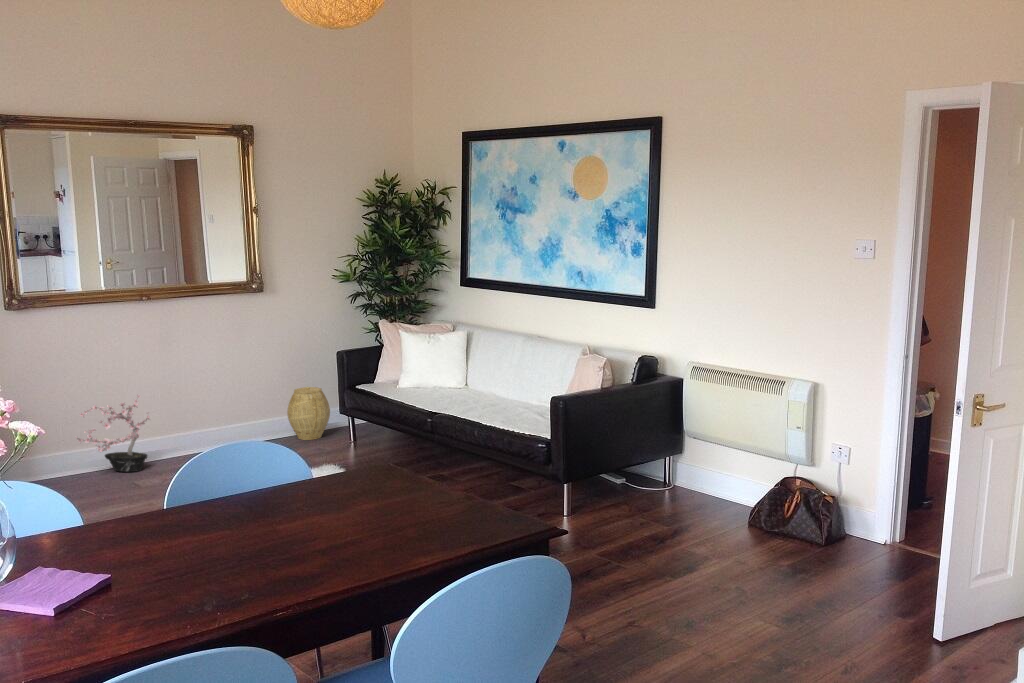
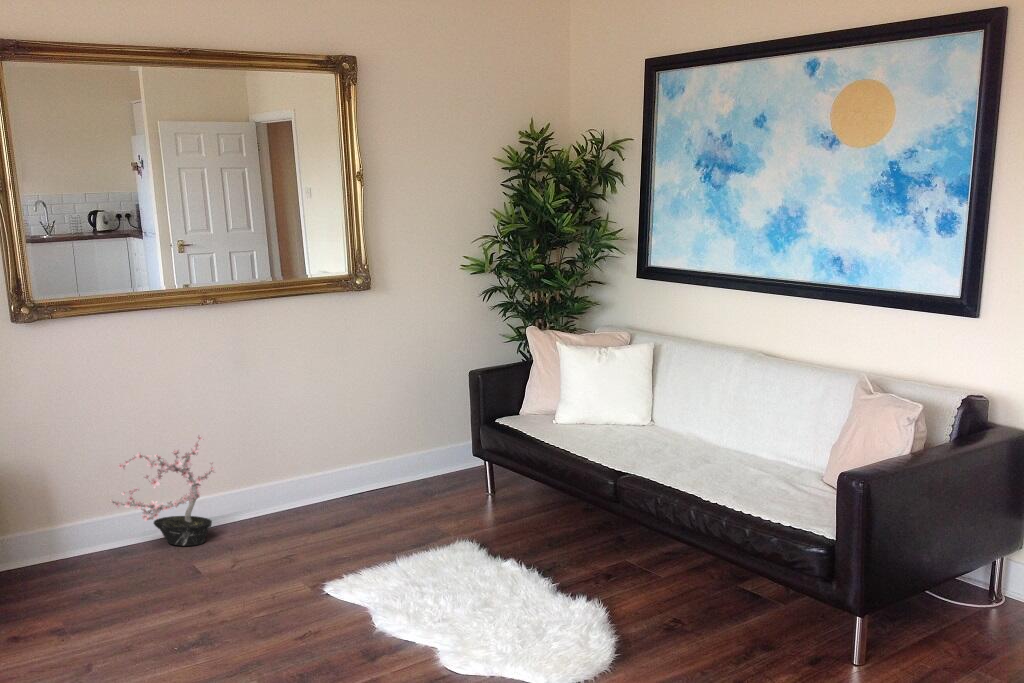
woven basket: present [287,387,330,440] -> none [402,418,460,492]

